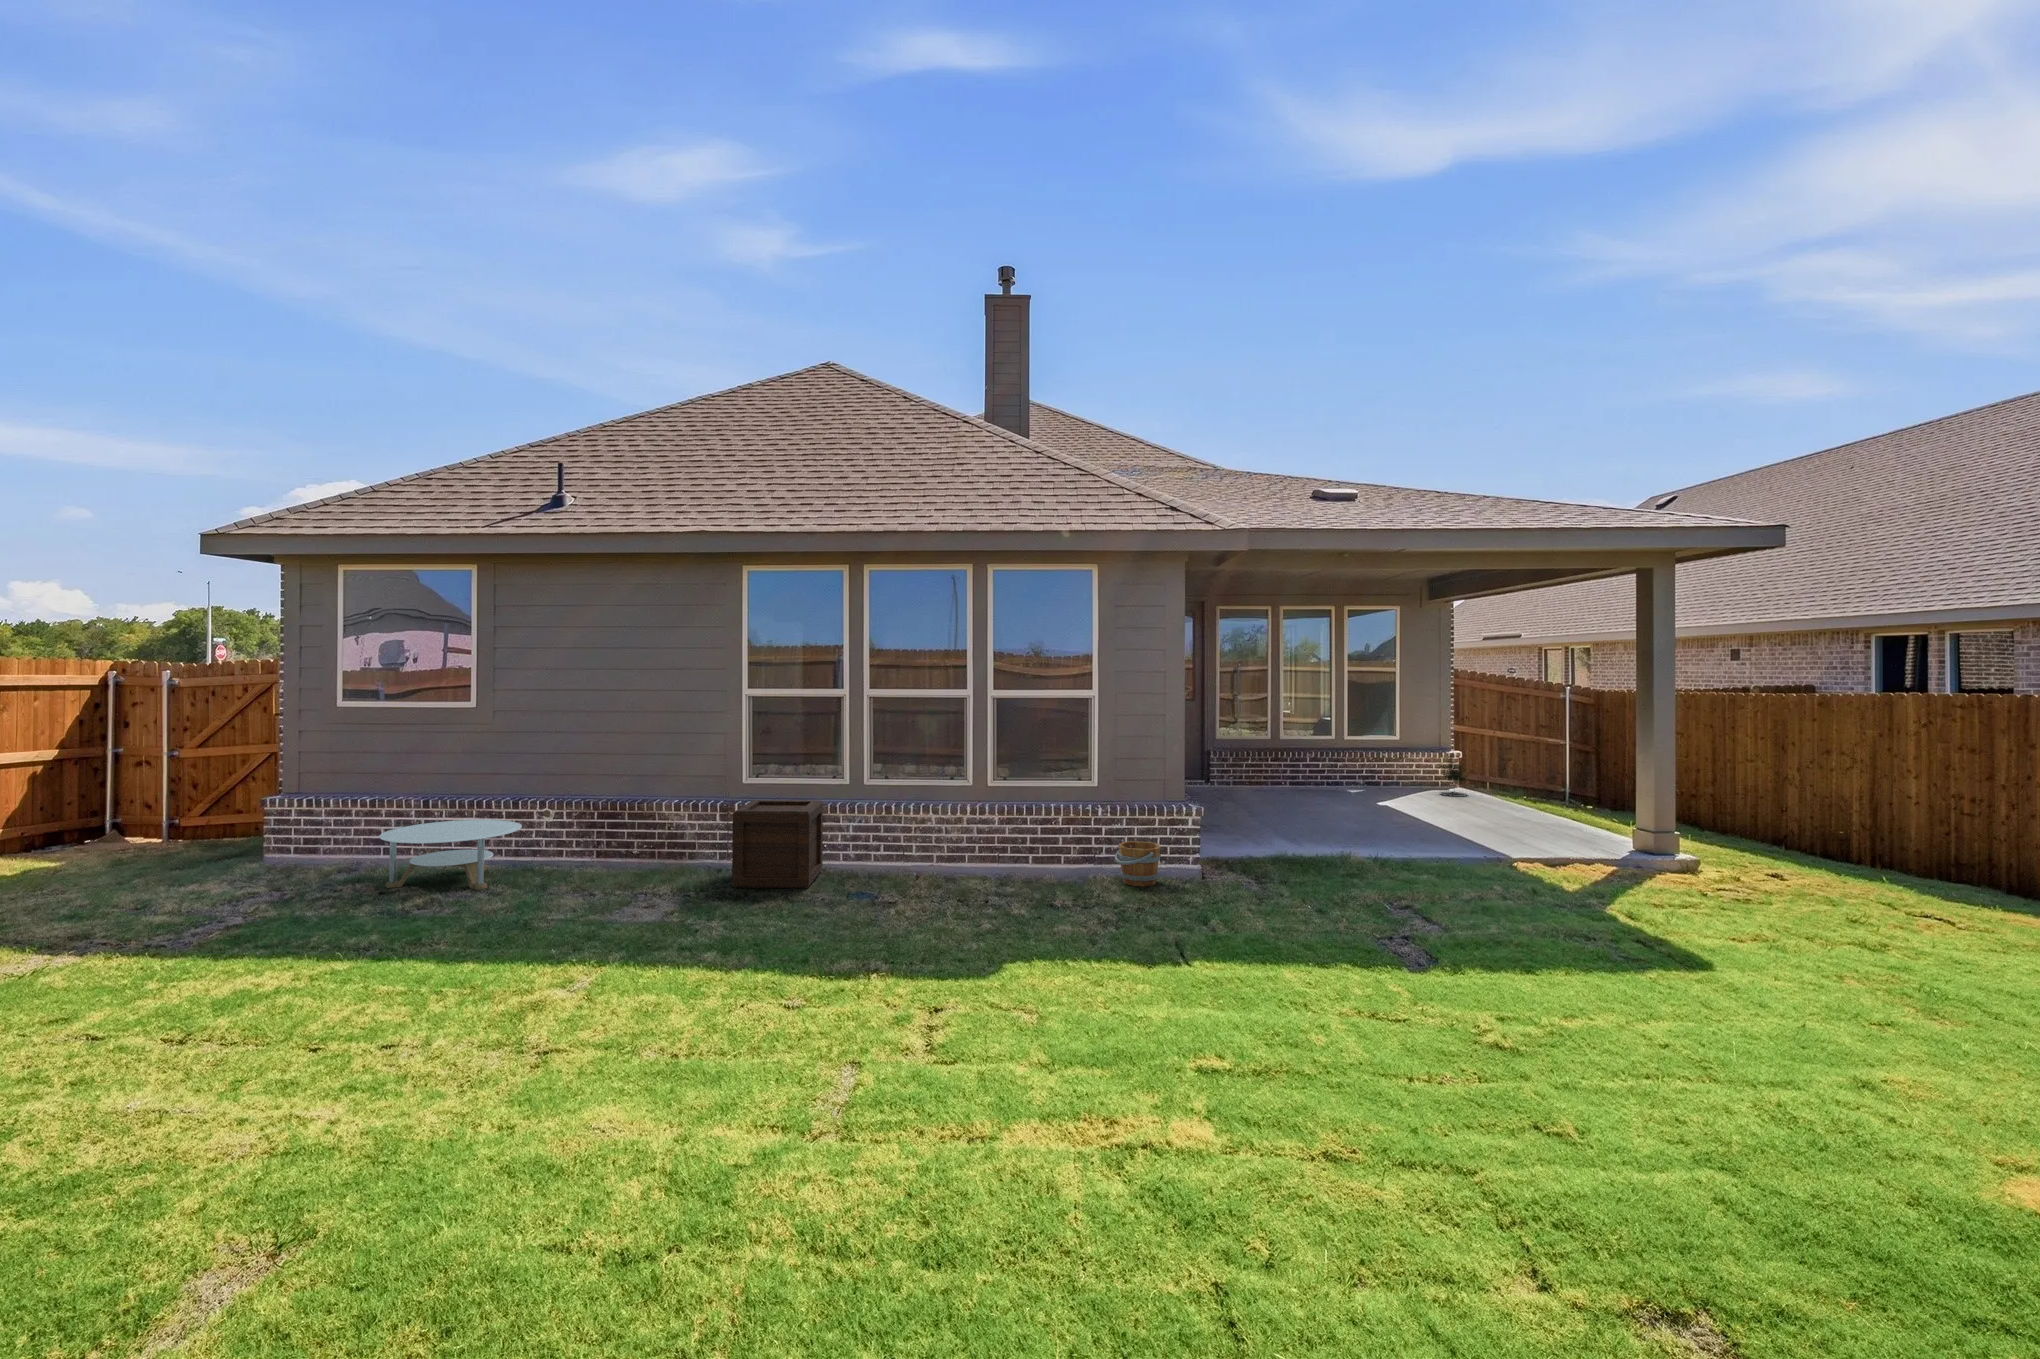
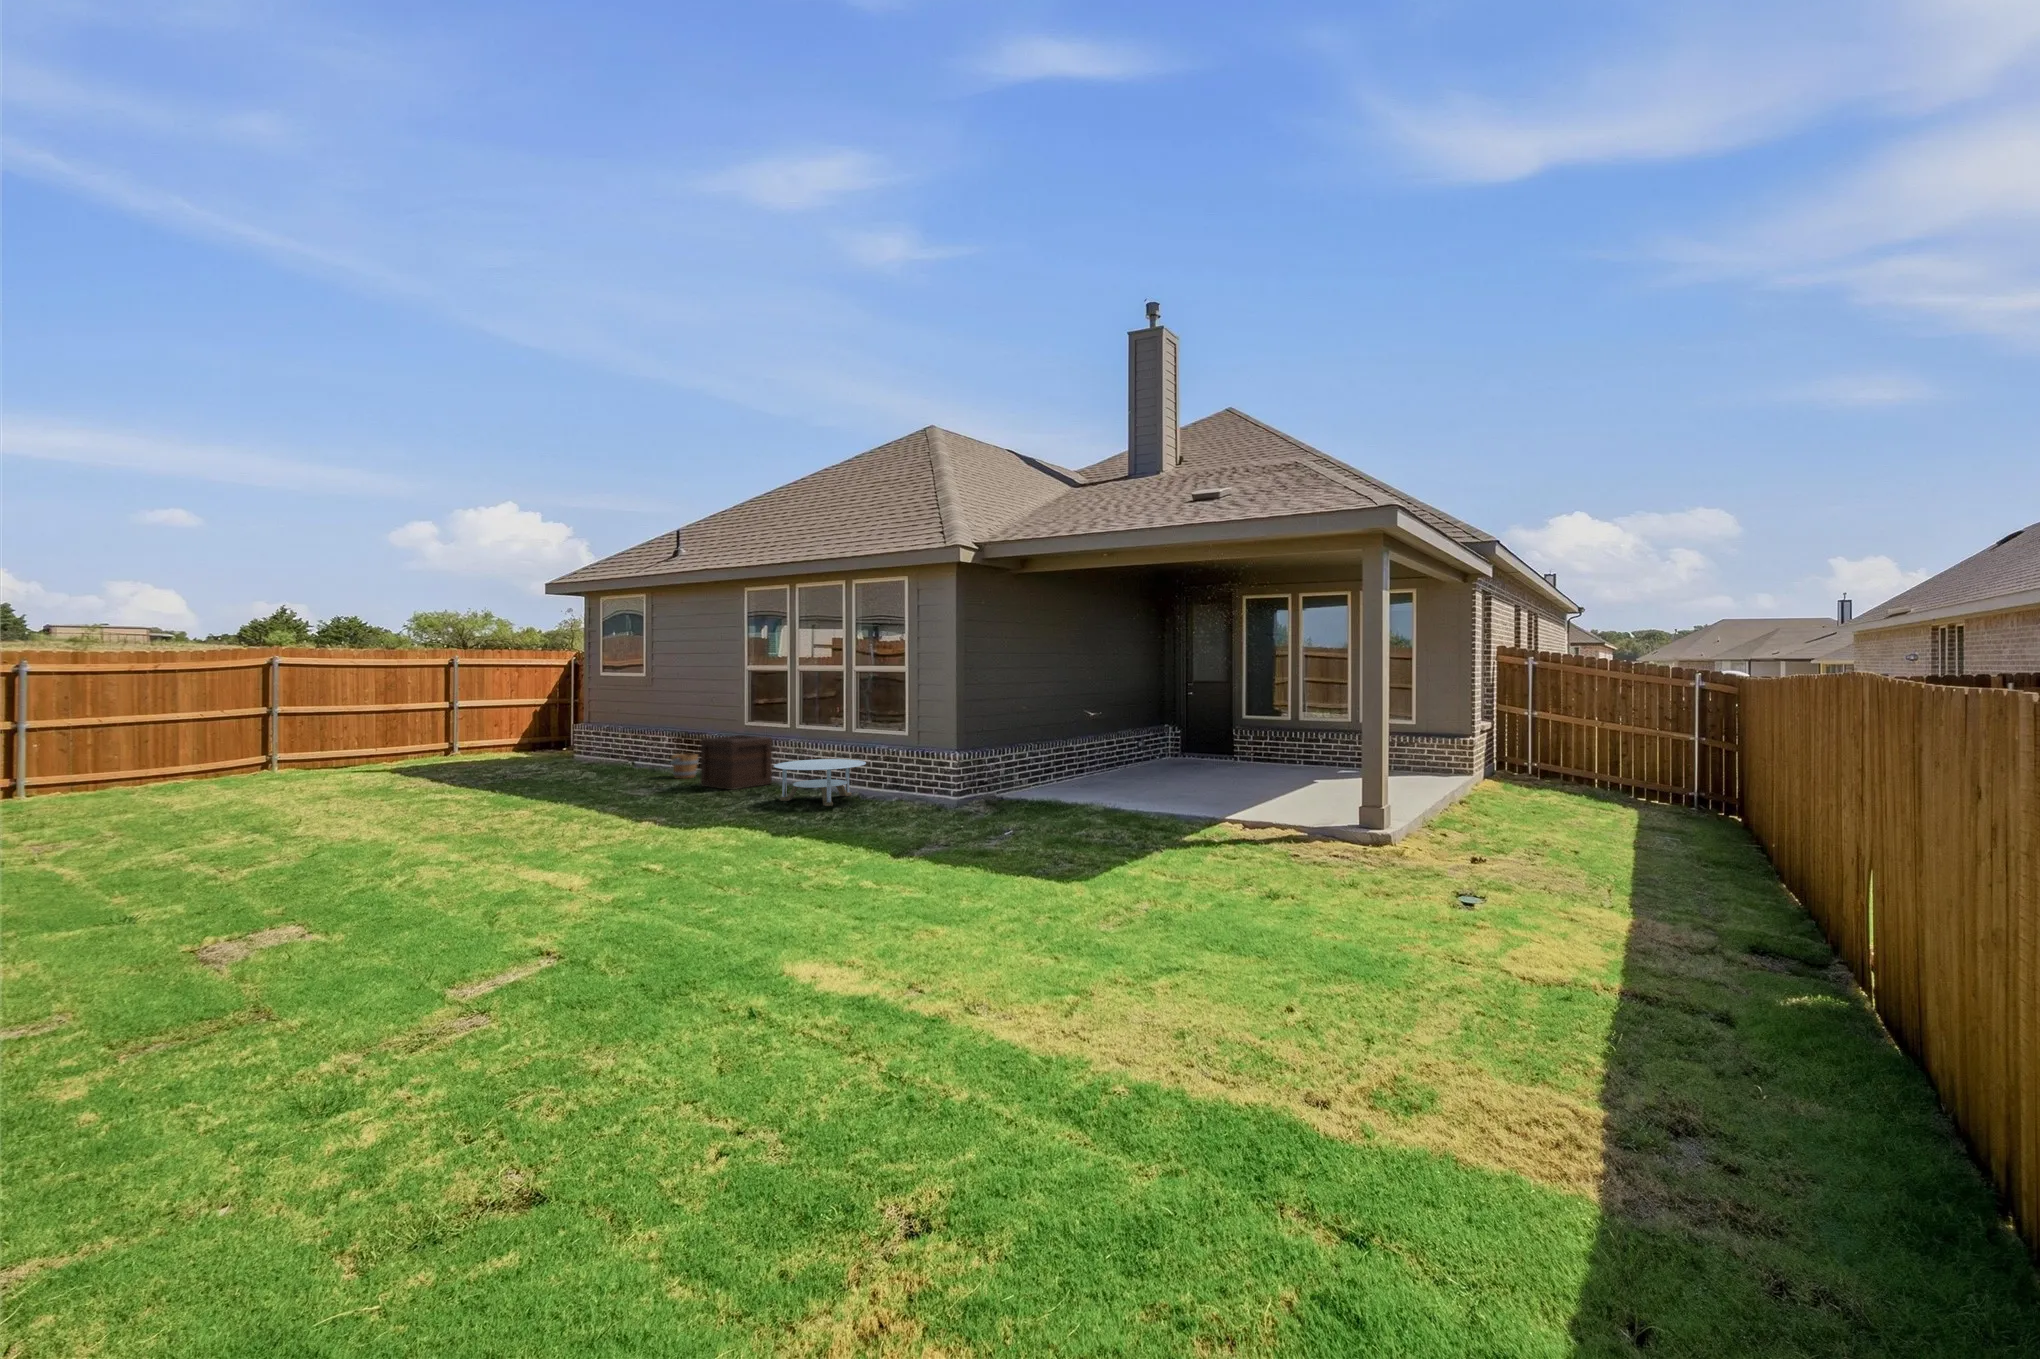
potted tree: present [1441,754,1467,797] -> none [1446,736,1476,785]
round table: present [379,820,522,889] -> present [774,759,866,806]
bucket: present [1115,841,1161,886] -> present [670,754,698,779]

